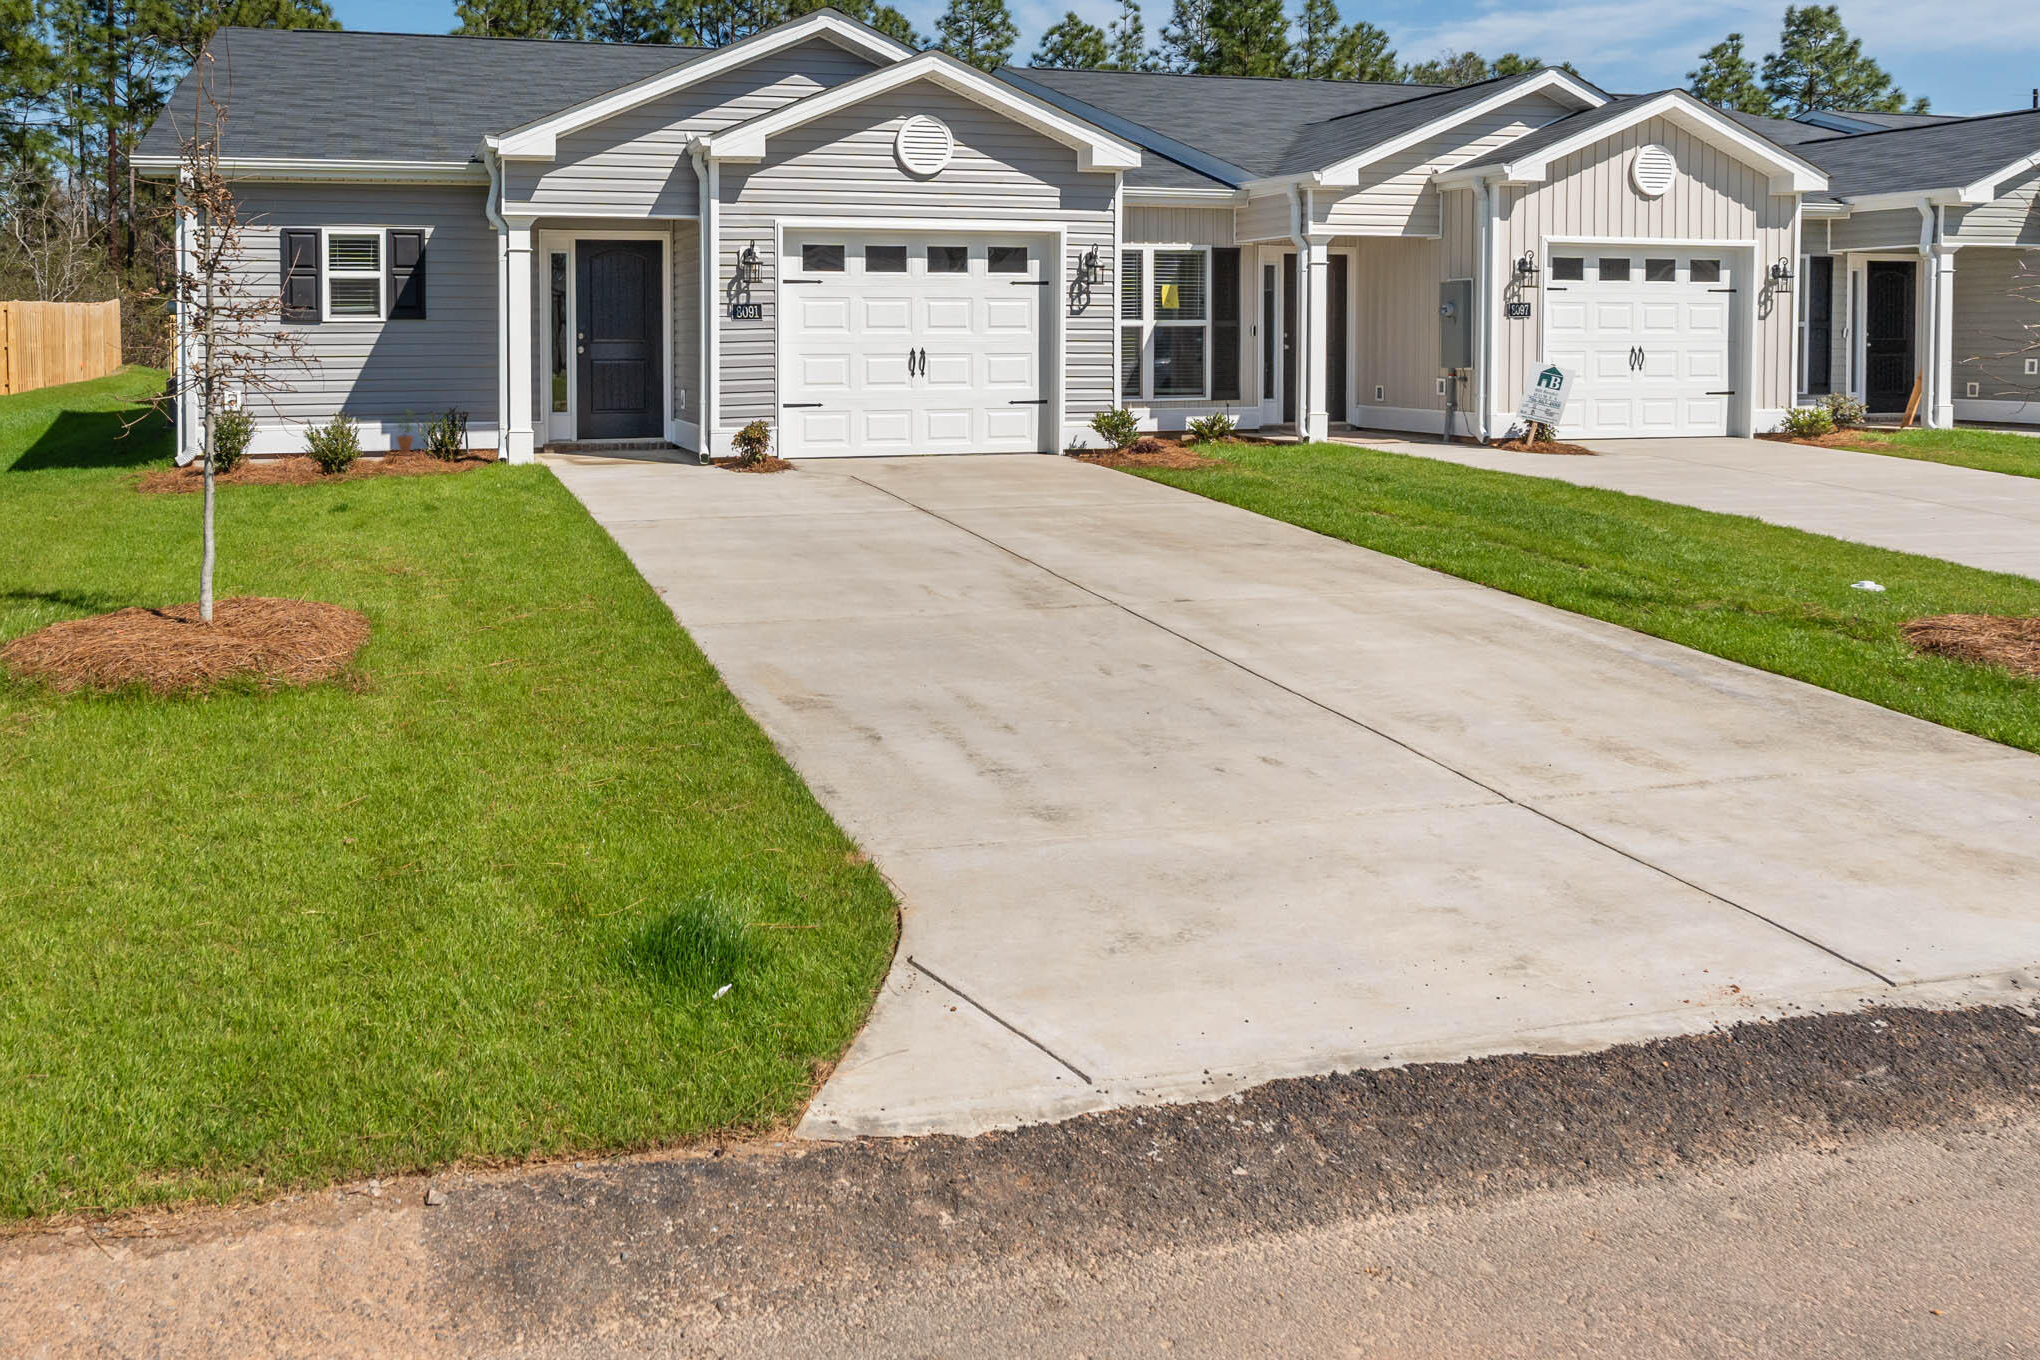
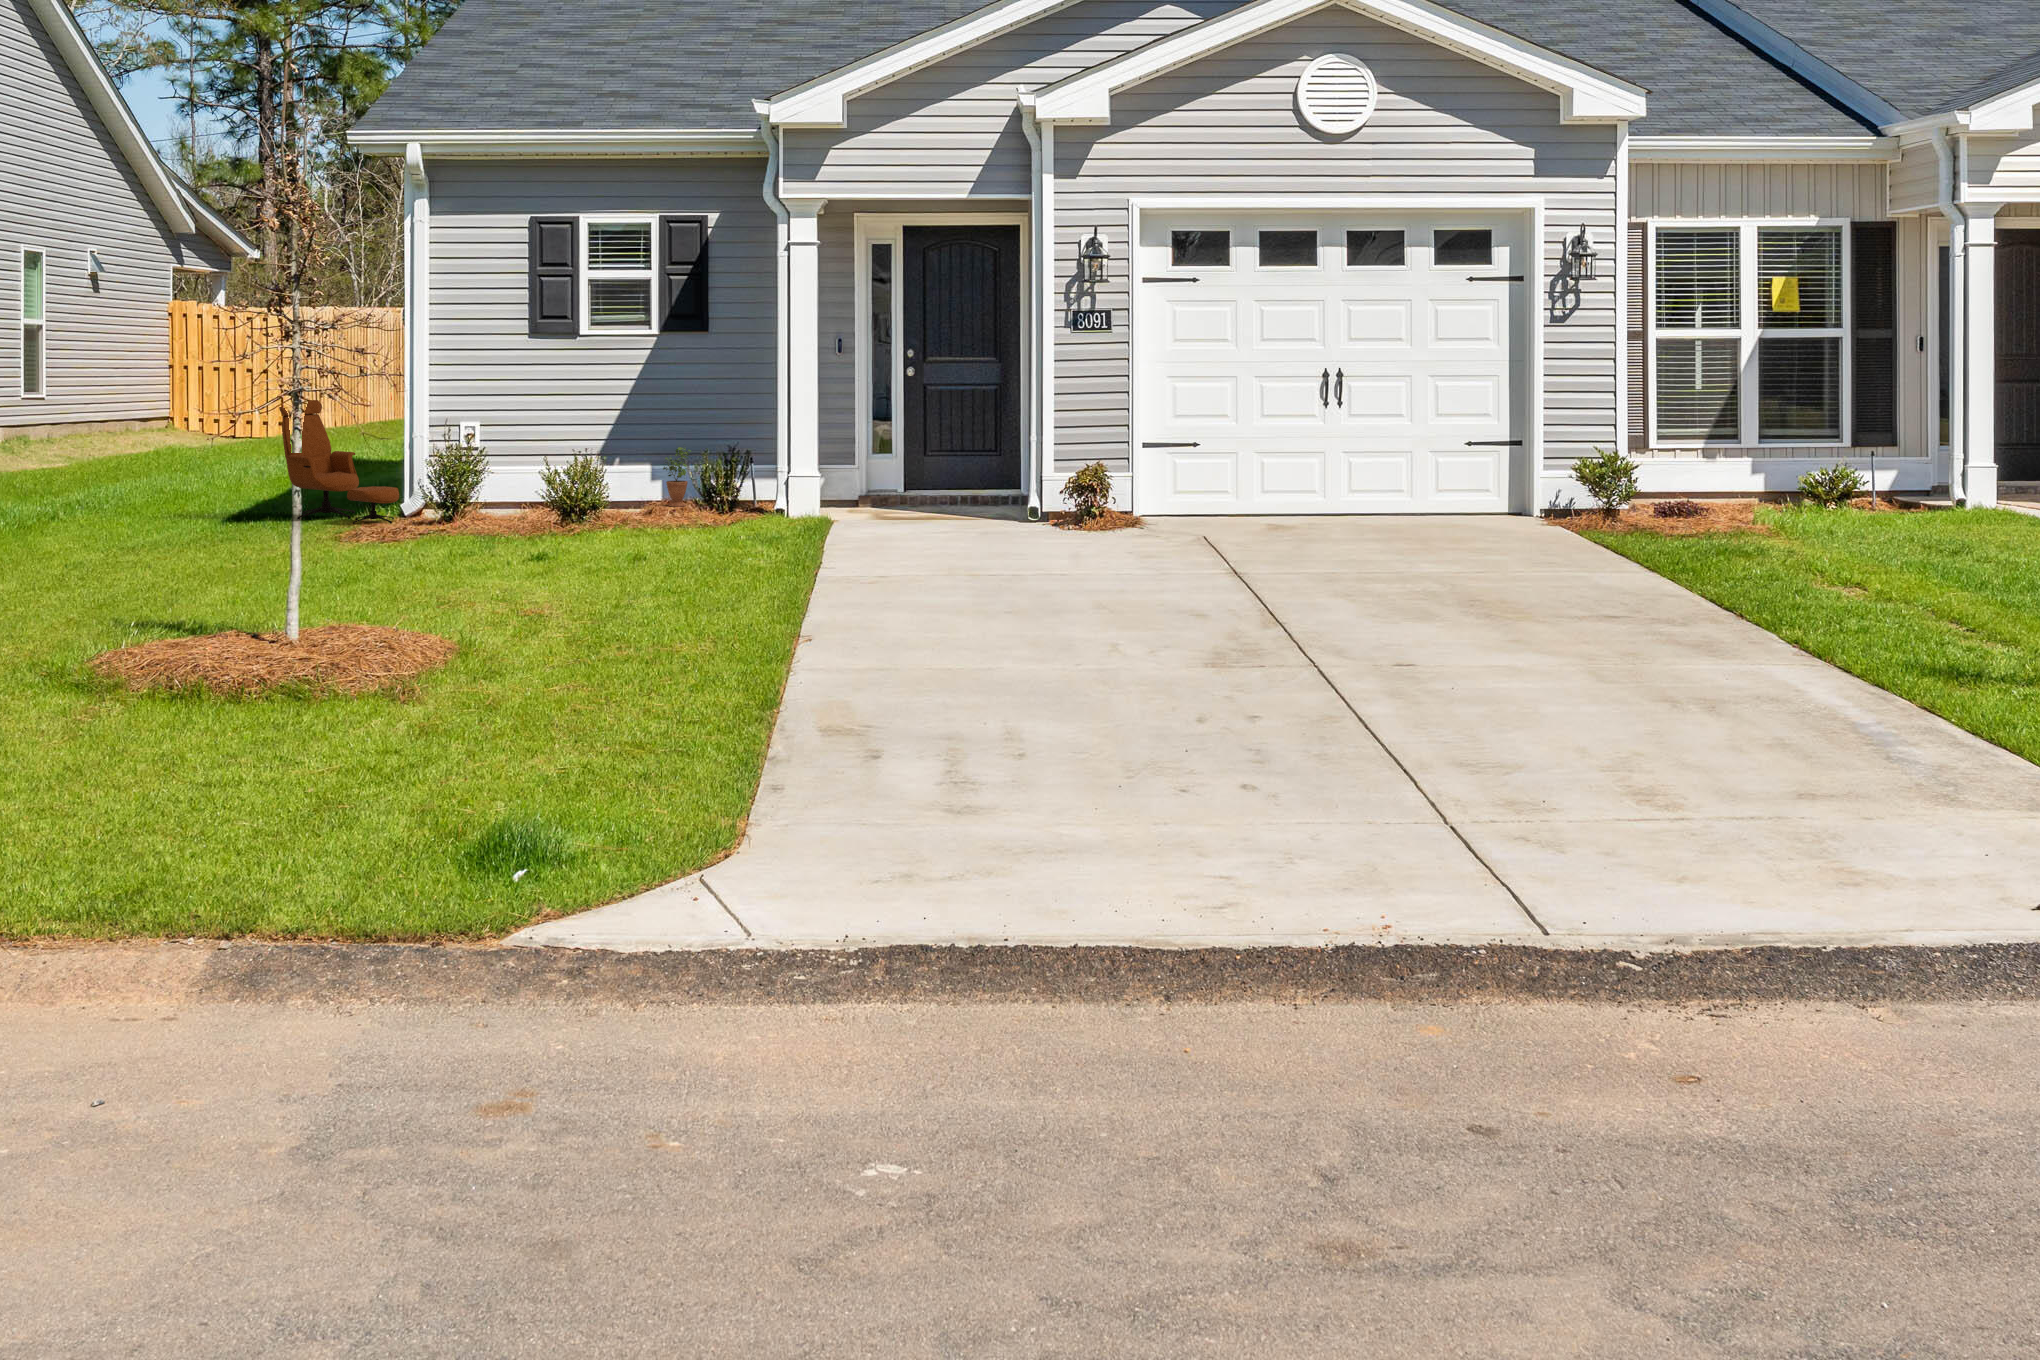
lounge chair: none [77,374,185,476] -> present [279,400,399,524]

